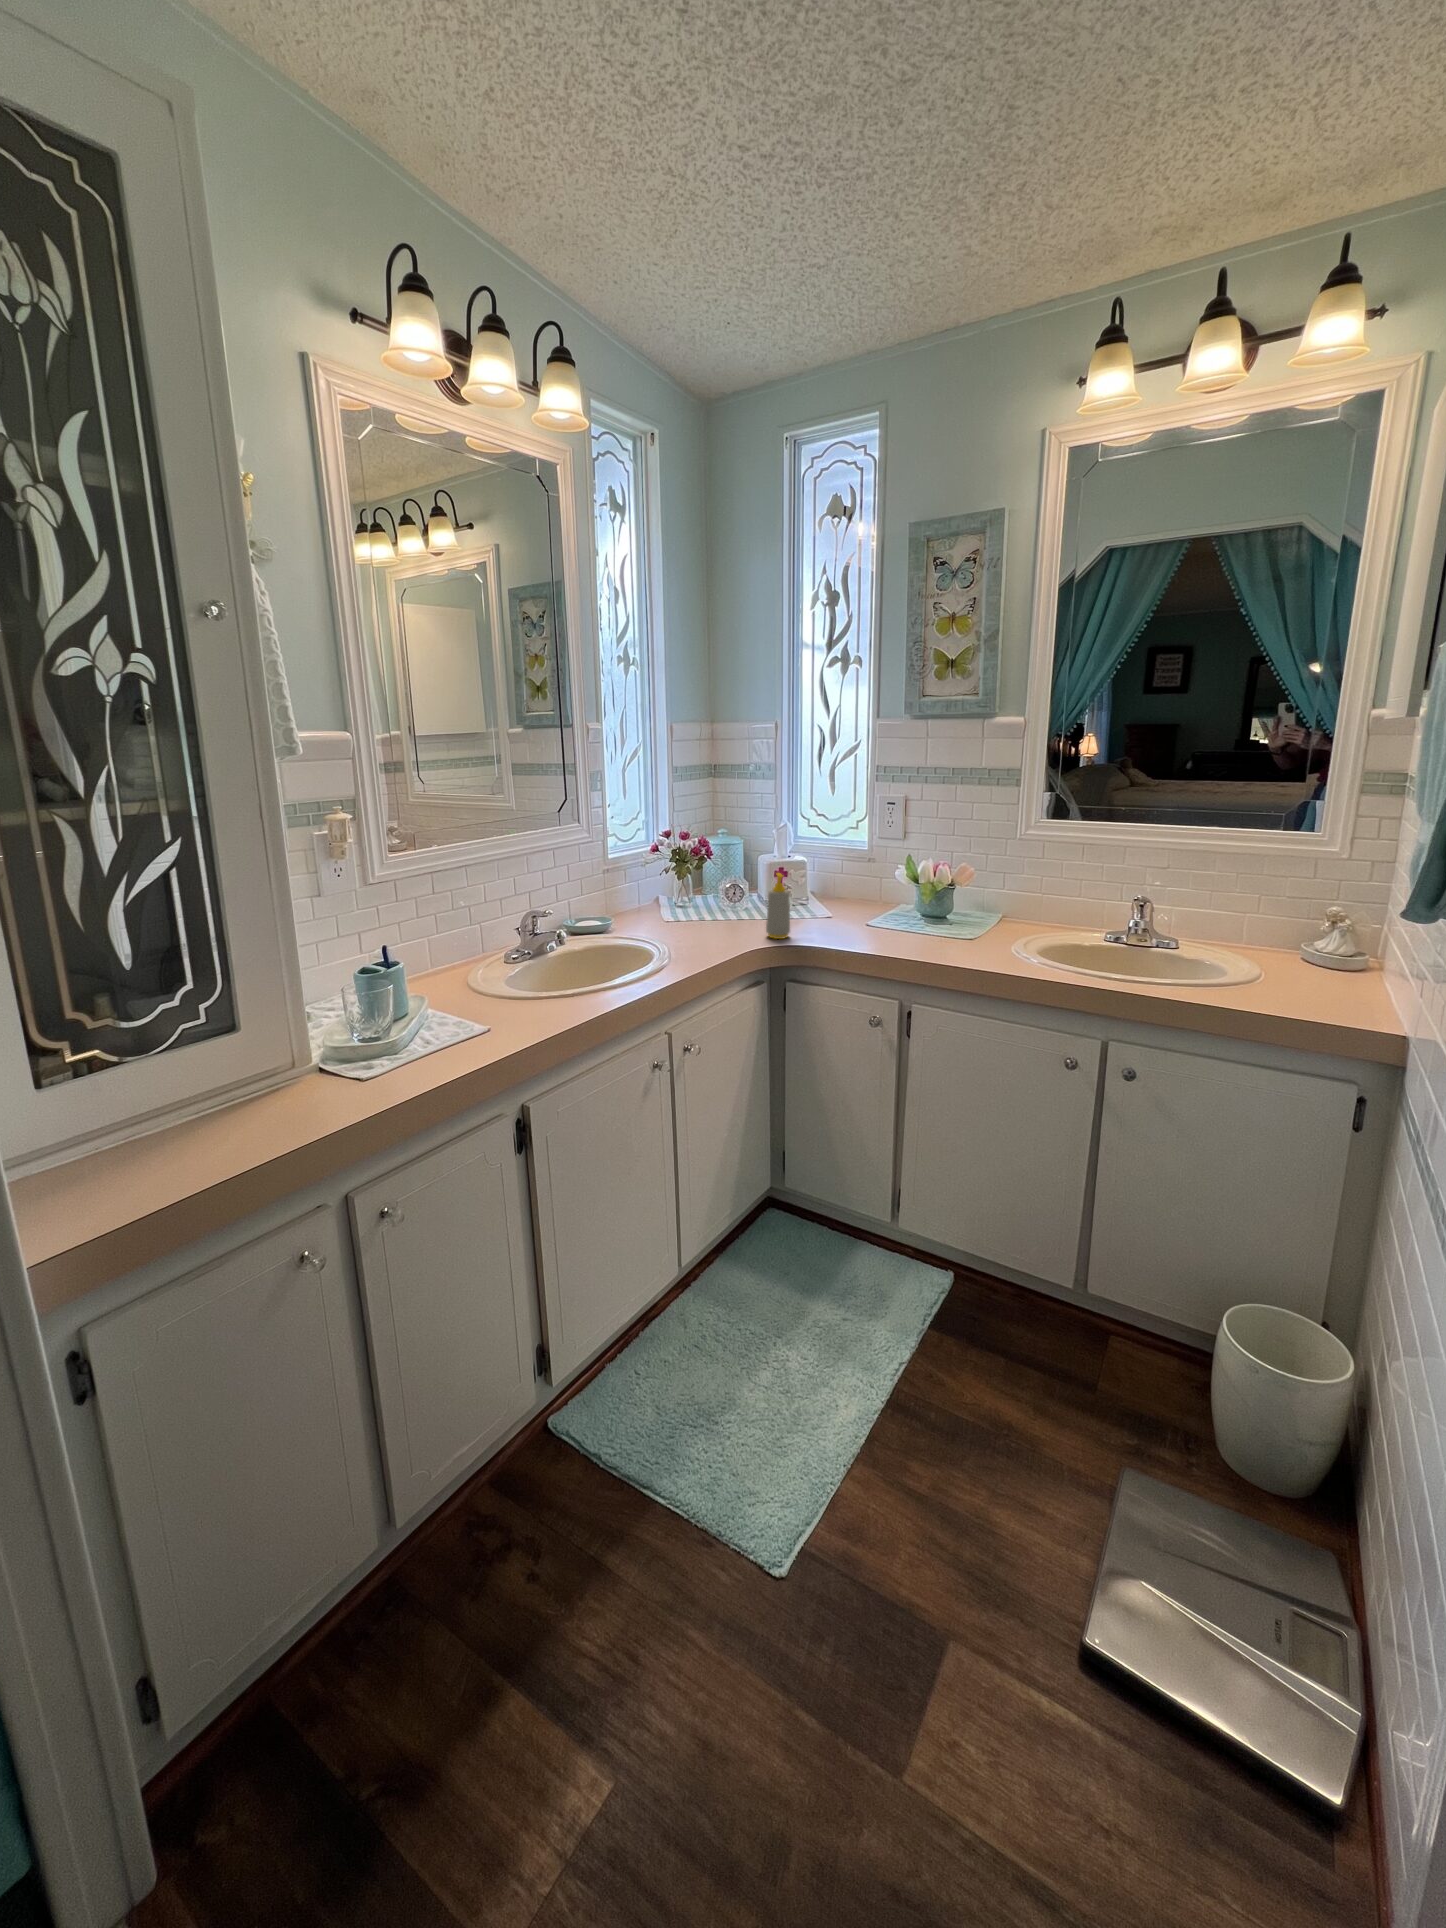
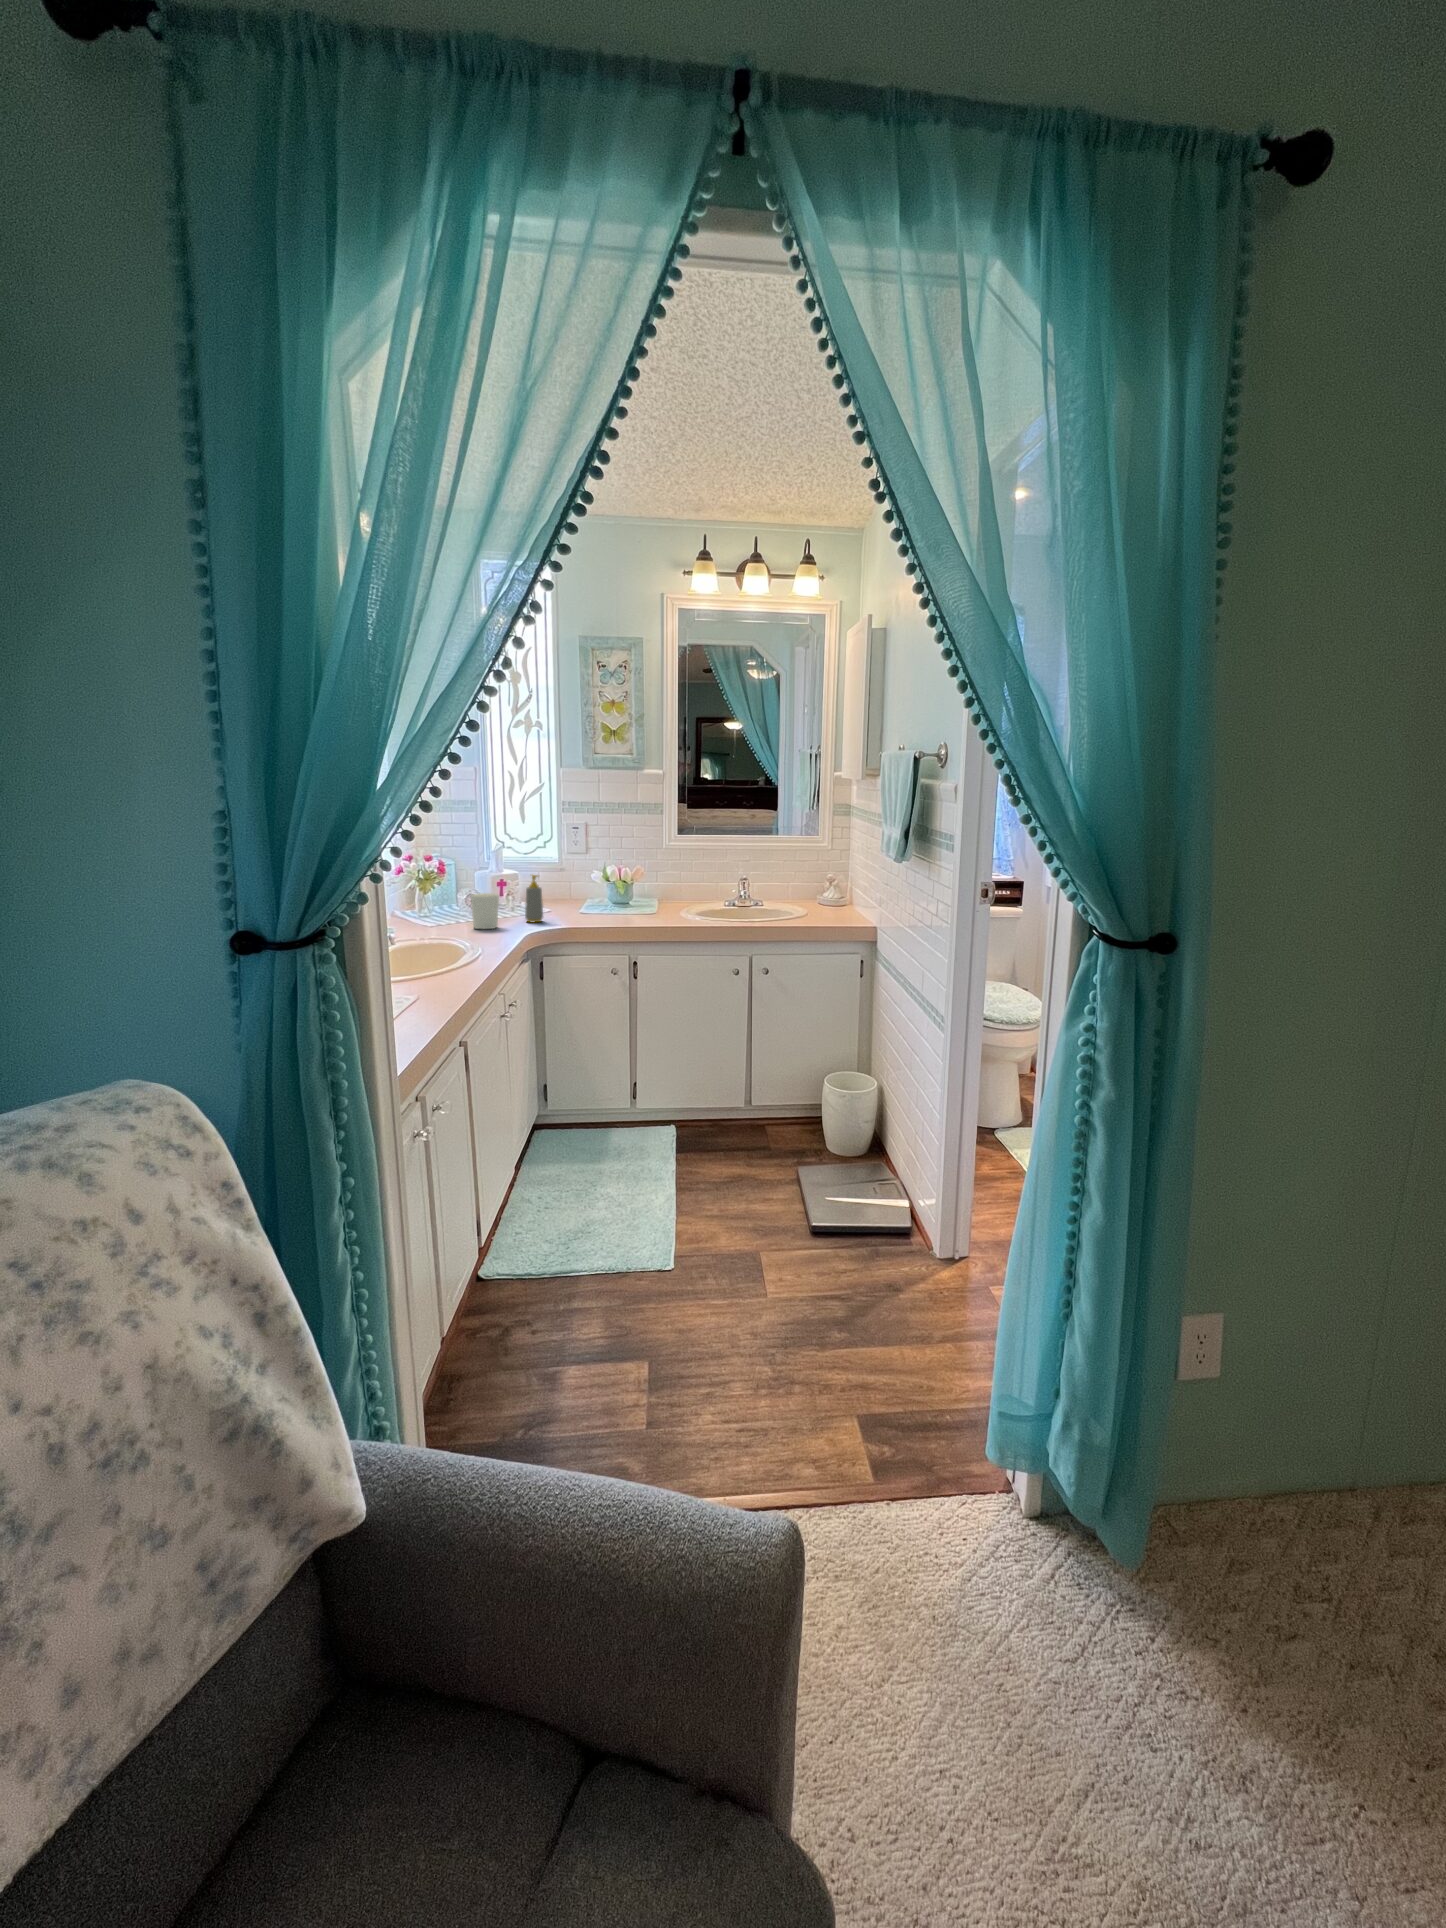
candle holder: none [688,895,724,944] -> present [471,893,499,929]

